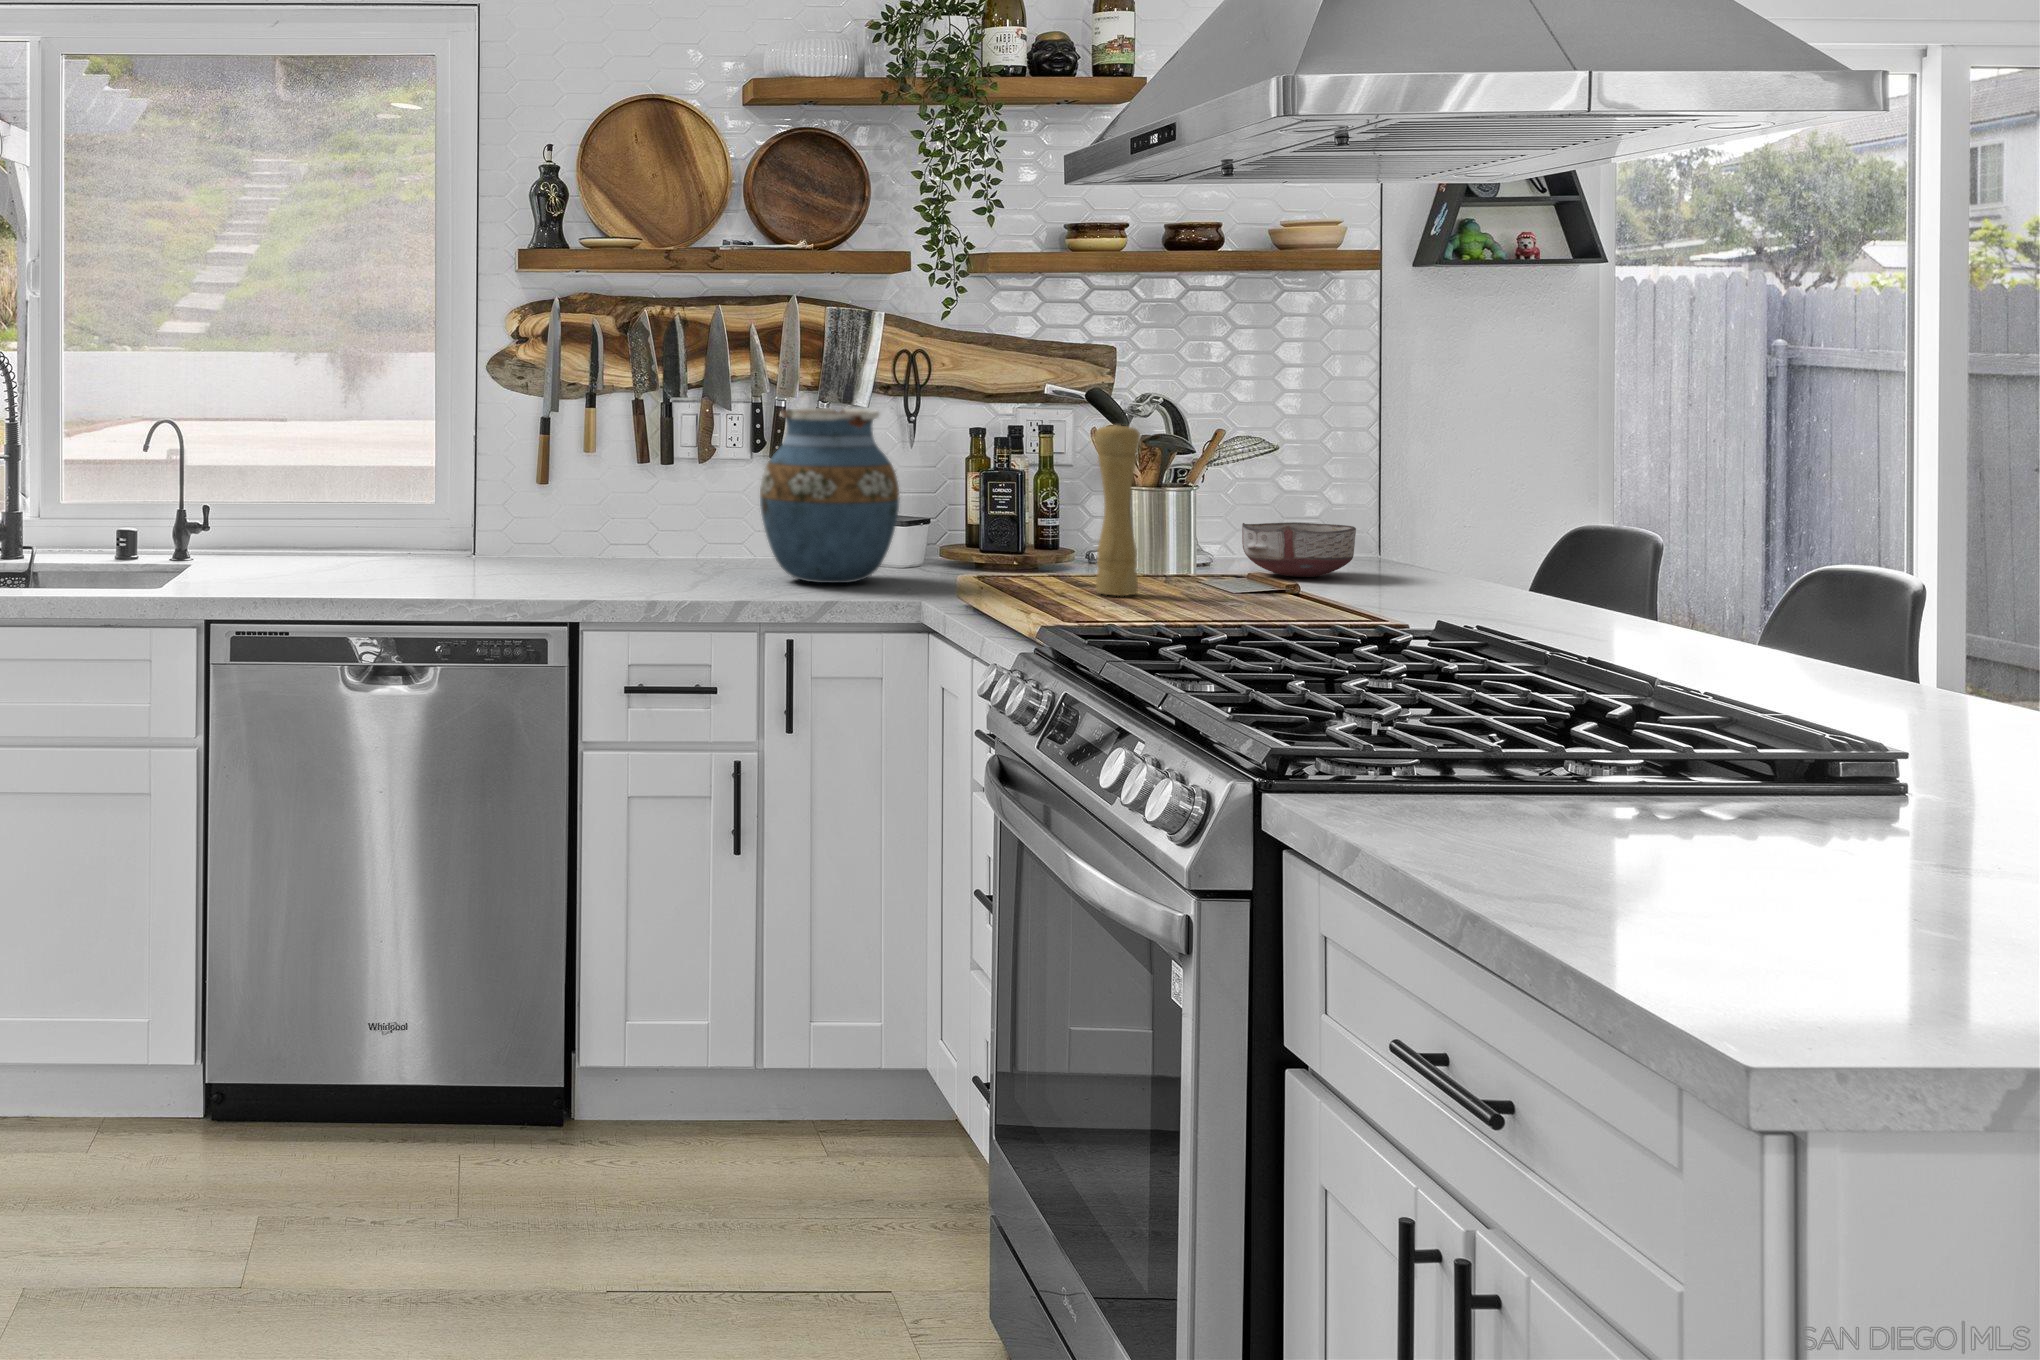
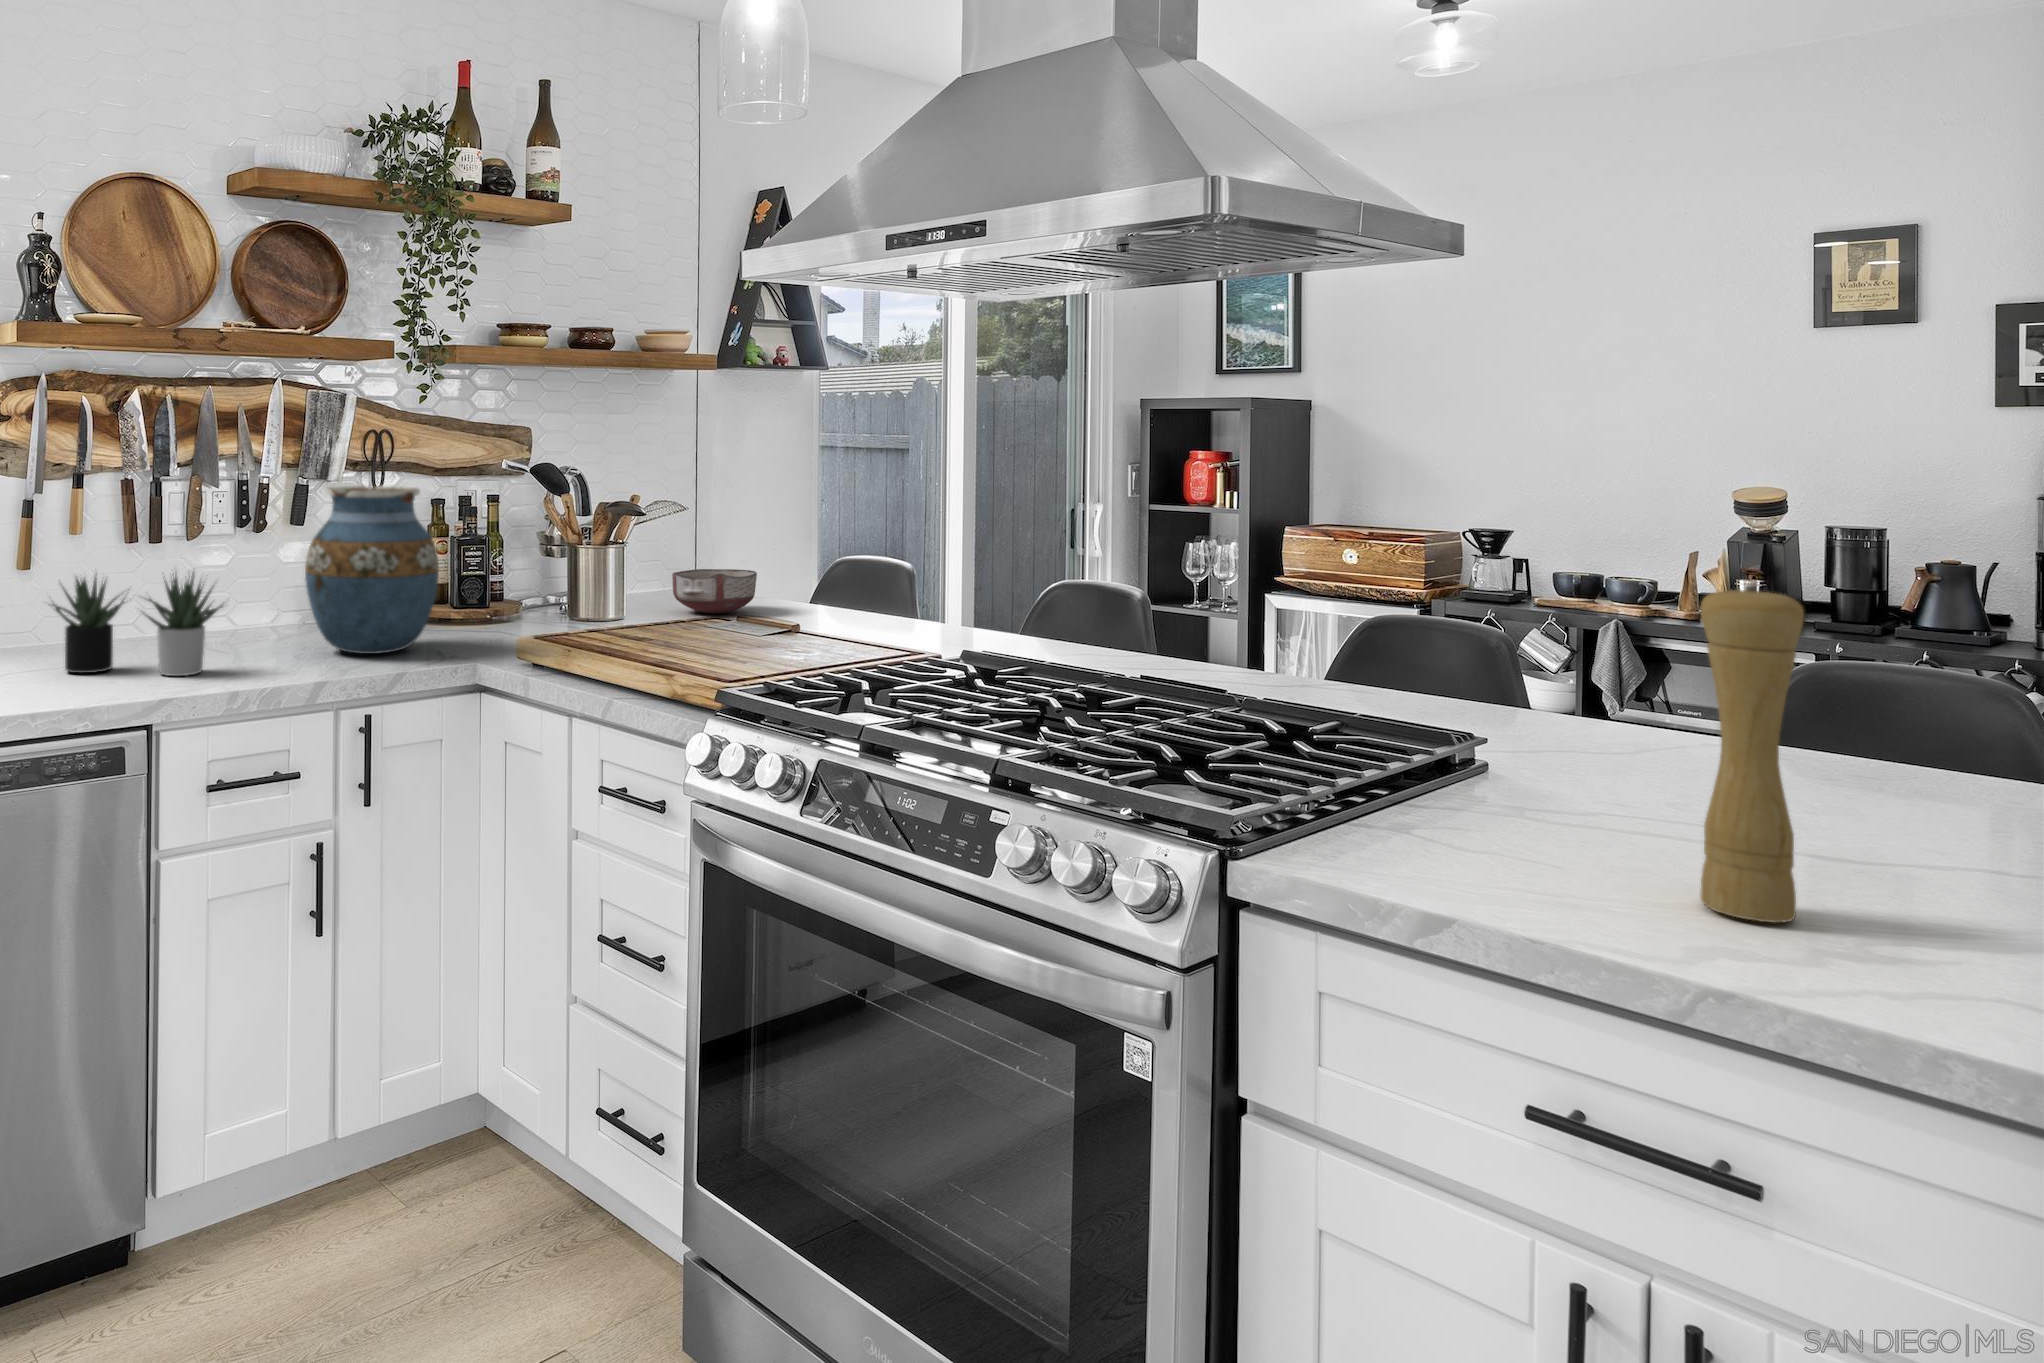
pepper mill: present [1095,423,1140,596] -> present [1701,586,1804,923]
succulent plant: none [519,479,672,586] -> present [48,572,223,676]

